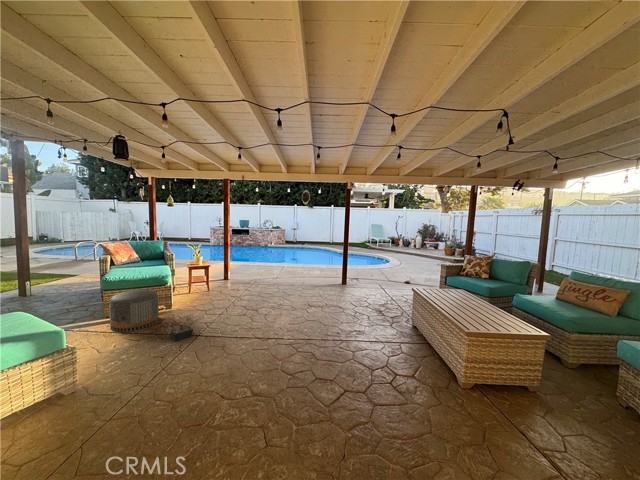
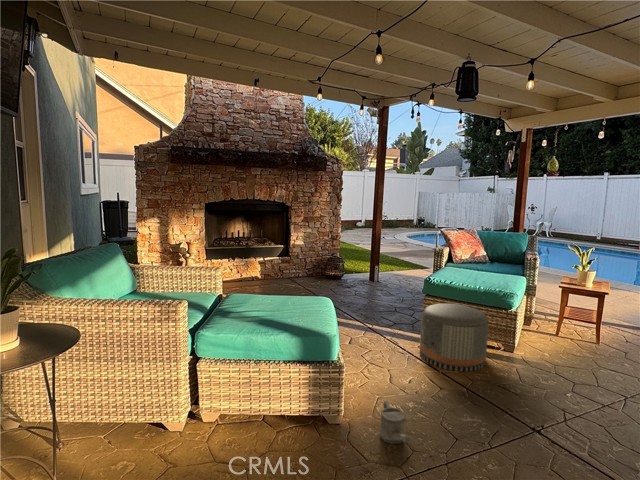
decorative plant: present [162,315,193,341] -> none [473,363,540,426]
watering can: none [109,358,142,380] -> present [380,401,412,444]

